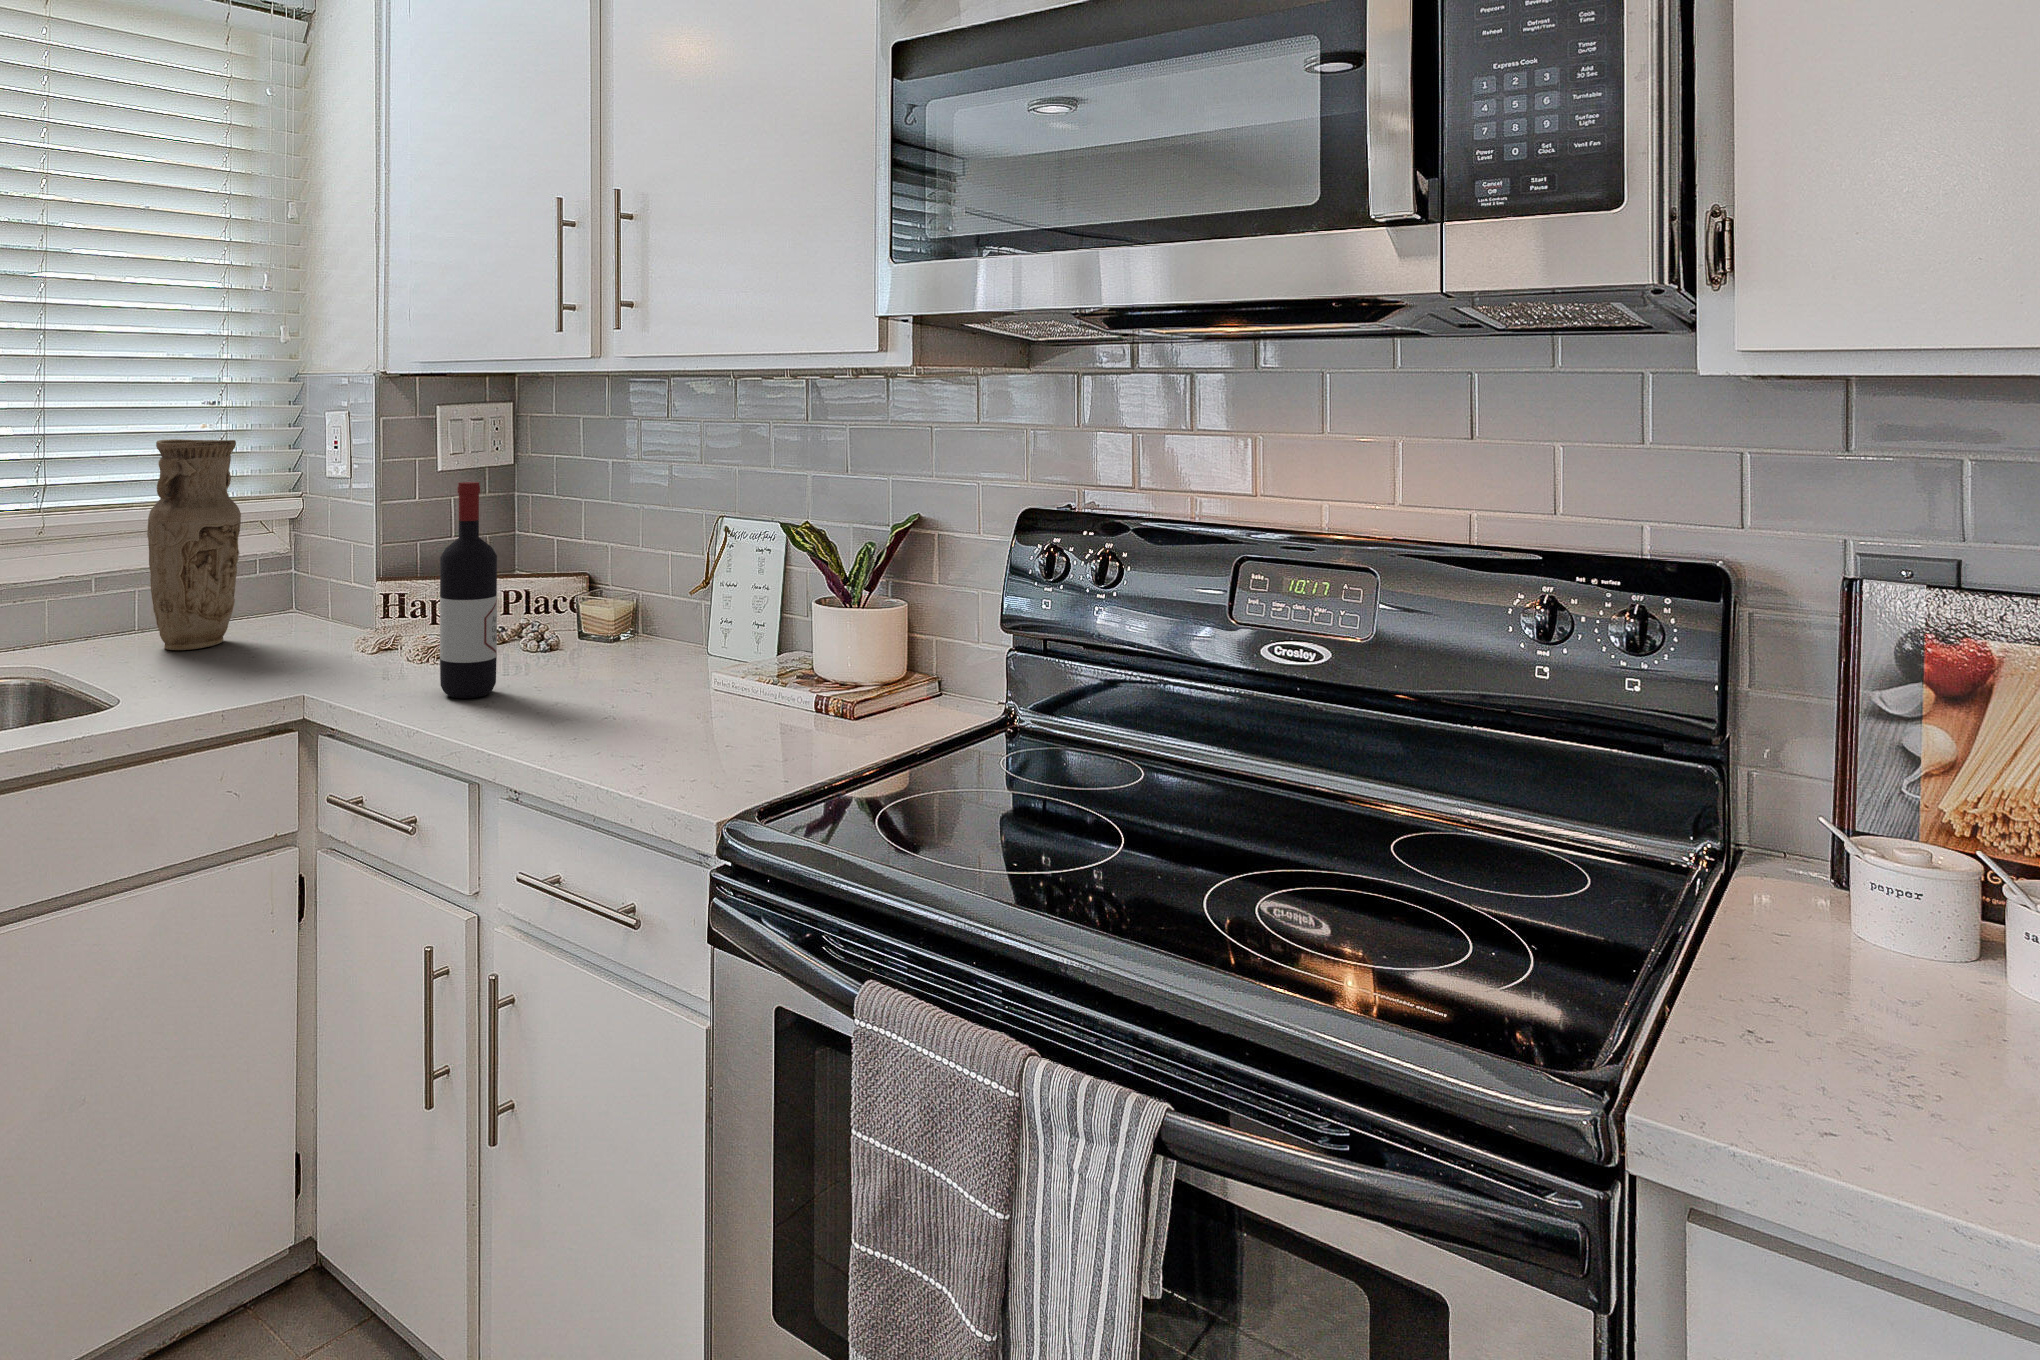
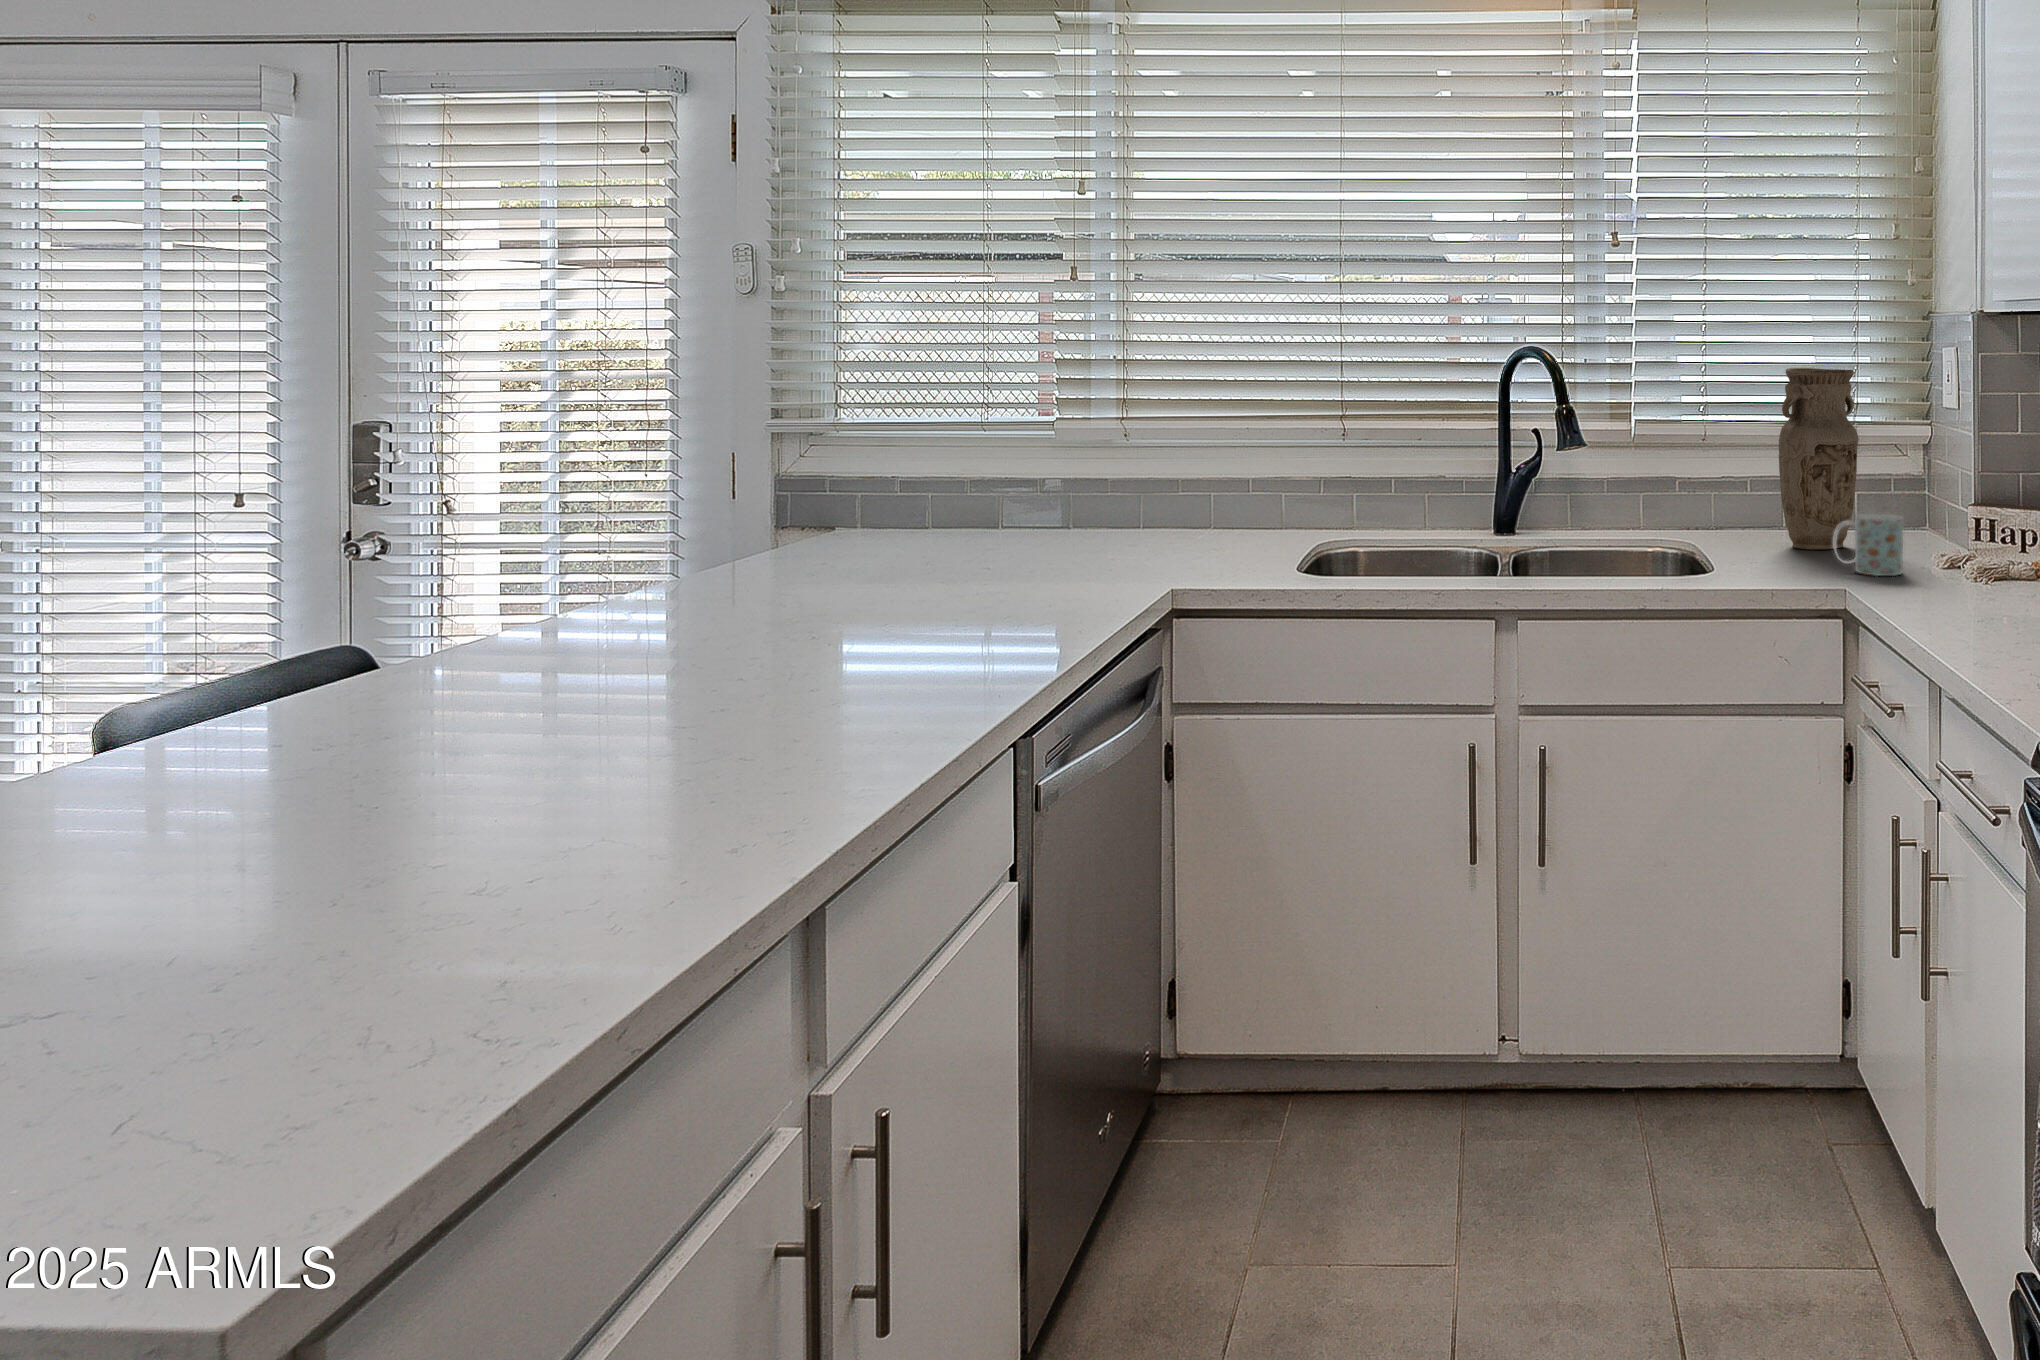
wine bottle: present [440,482,497,698] -> none [1964,412,2020,611]
mug: none [250,601,330,674] -> present [1833,514,1903,576]

